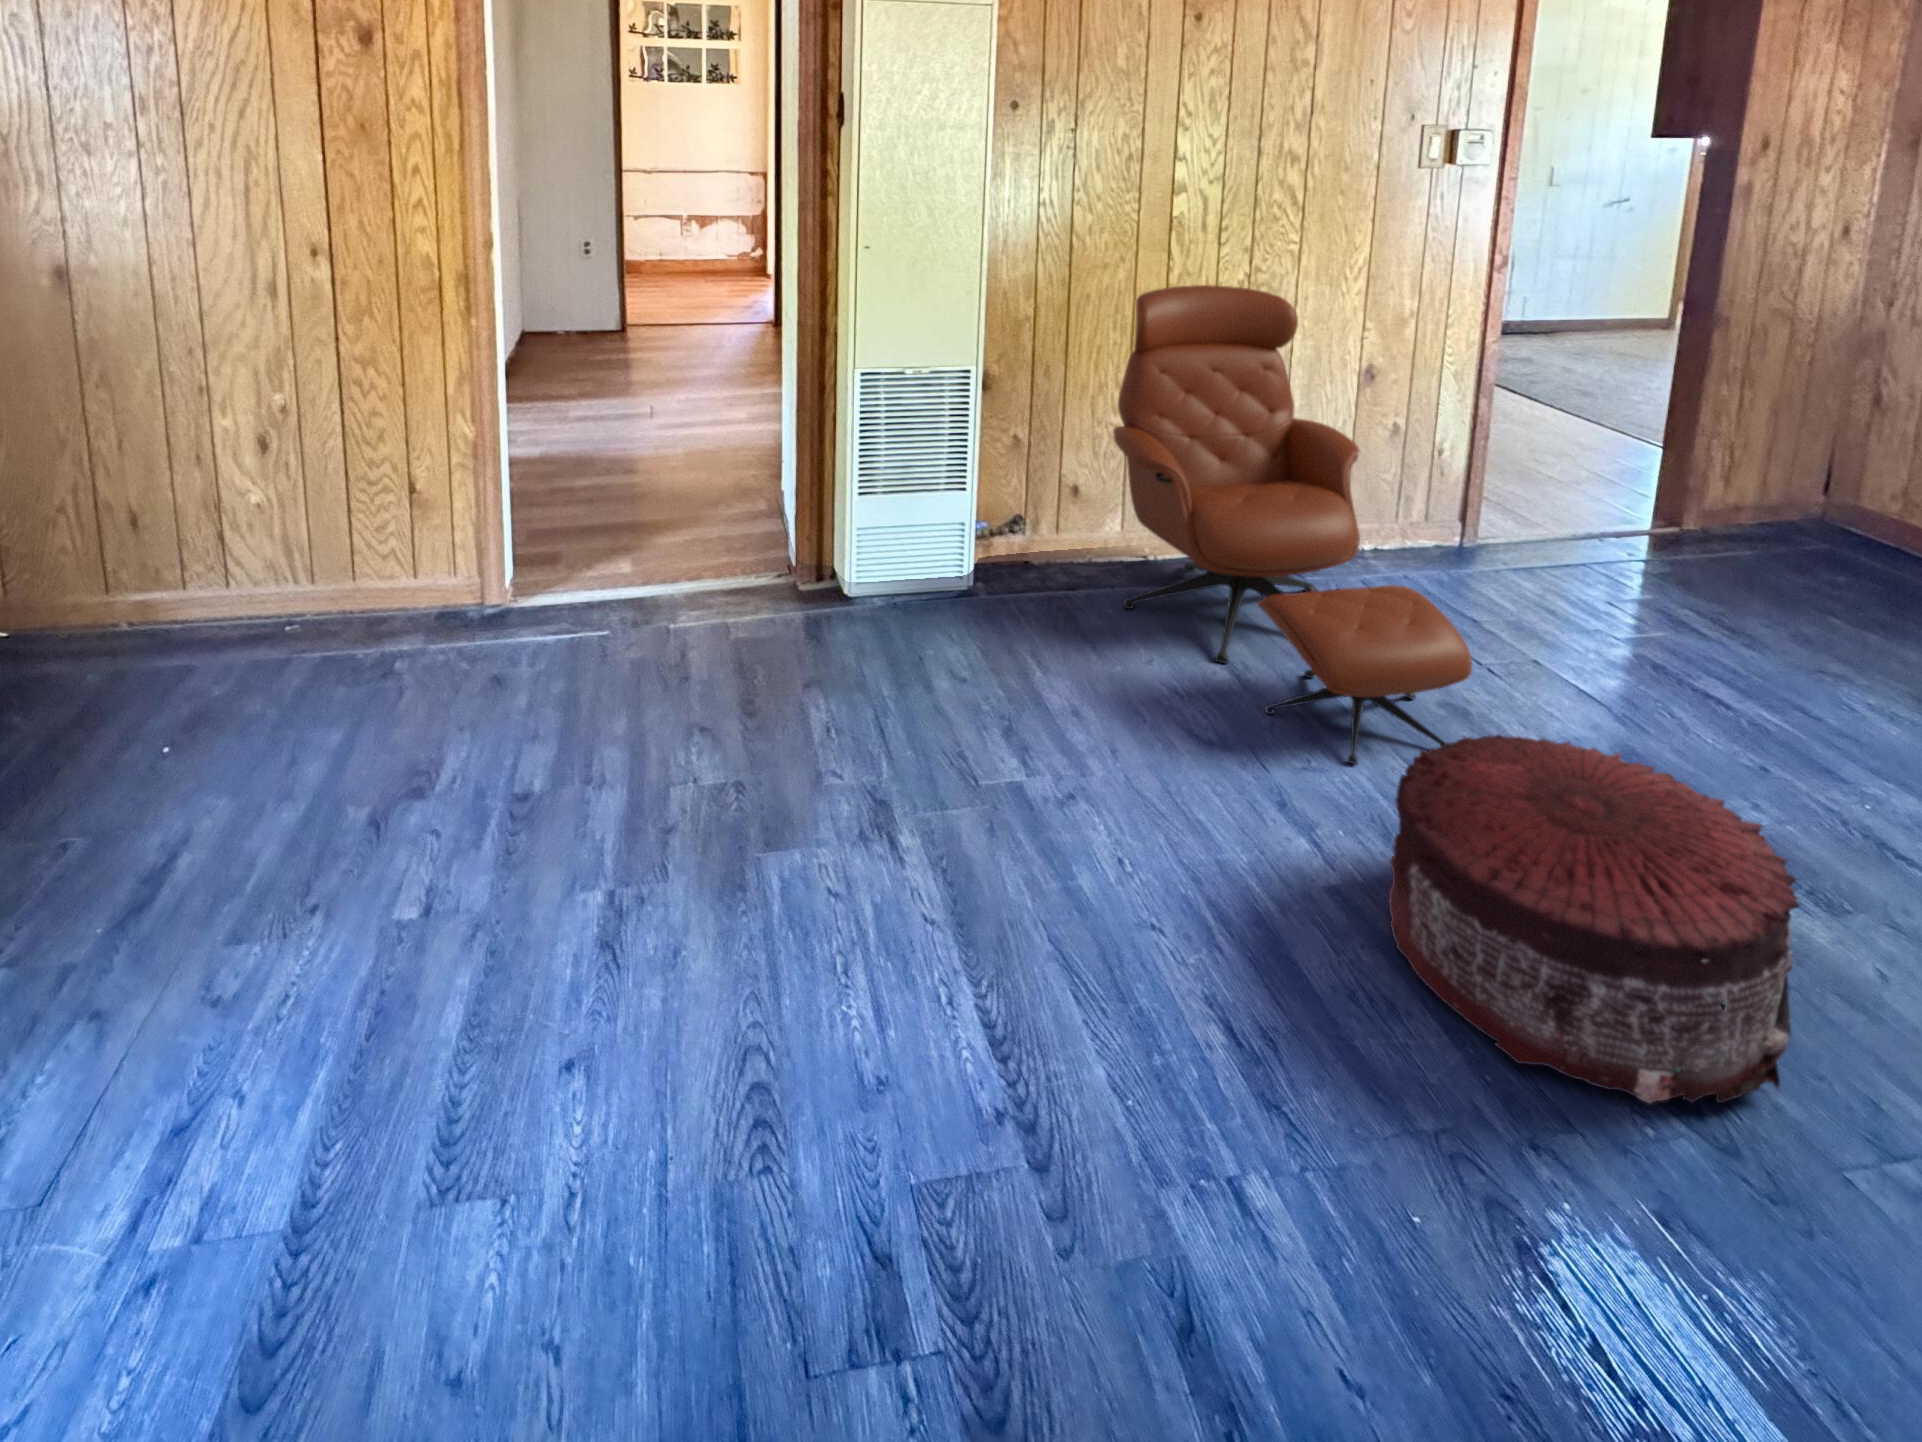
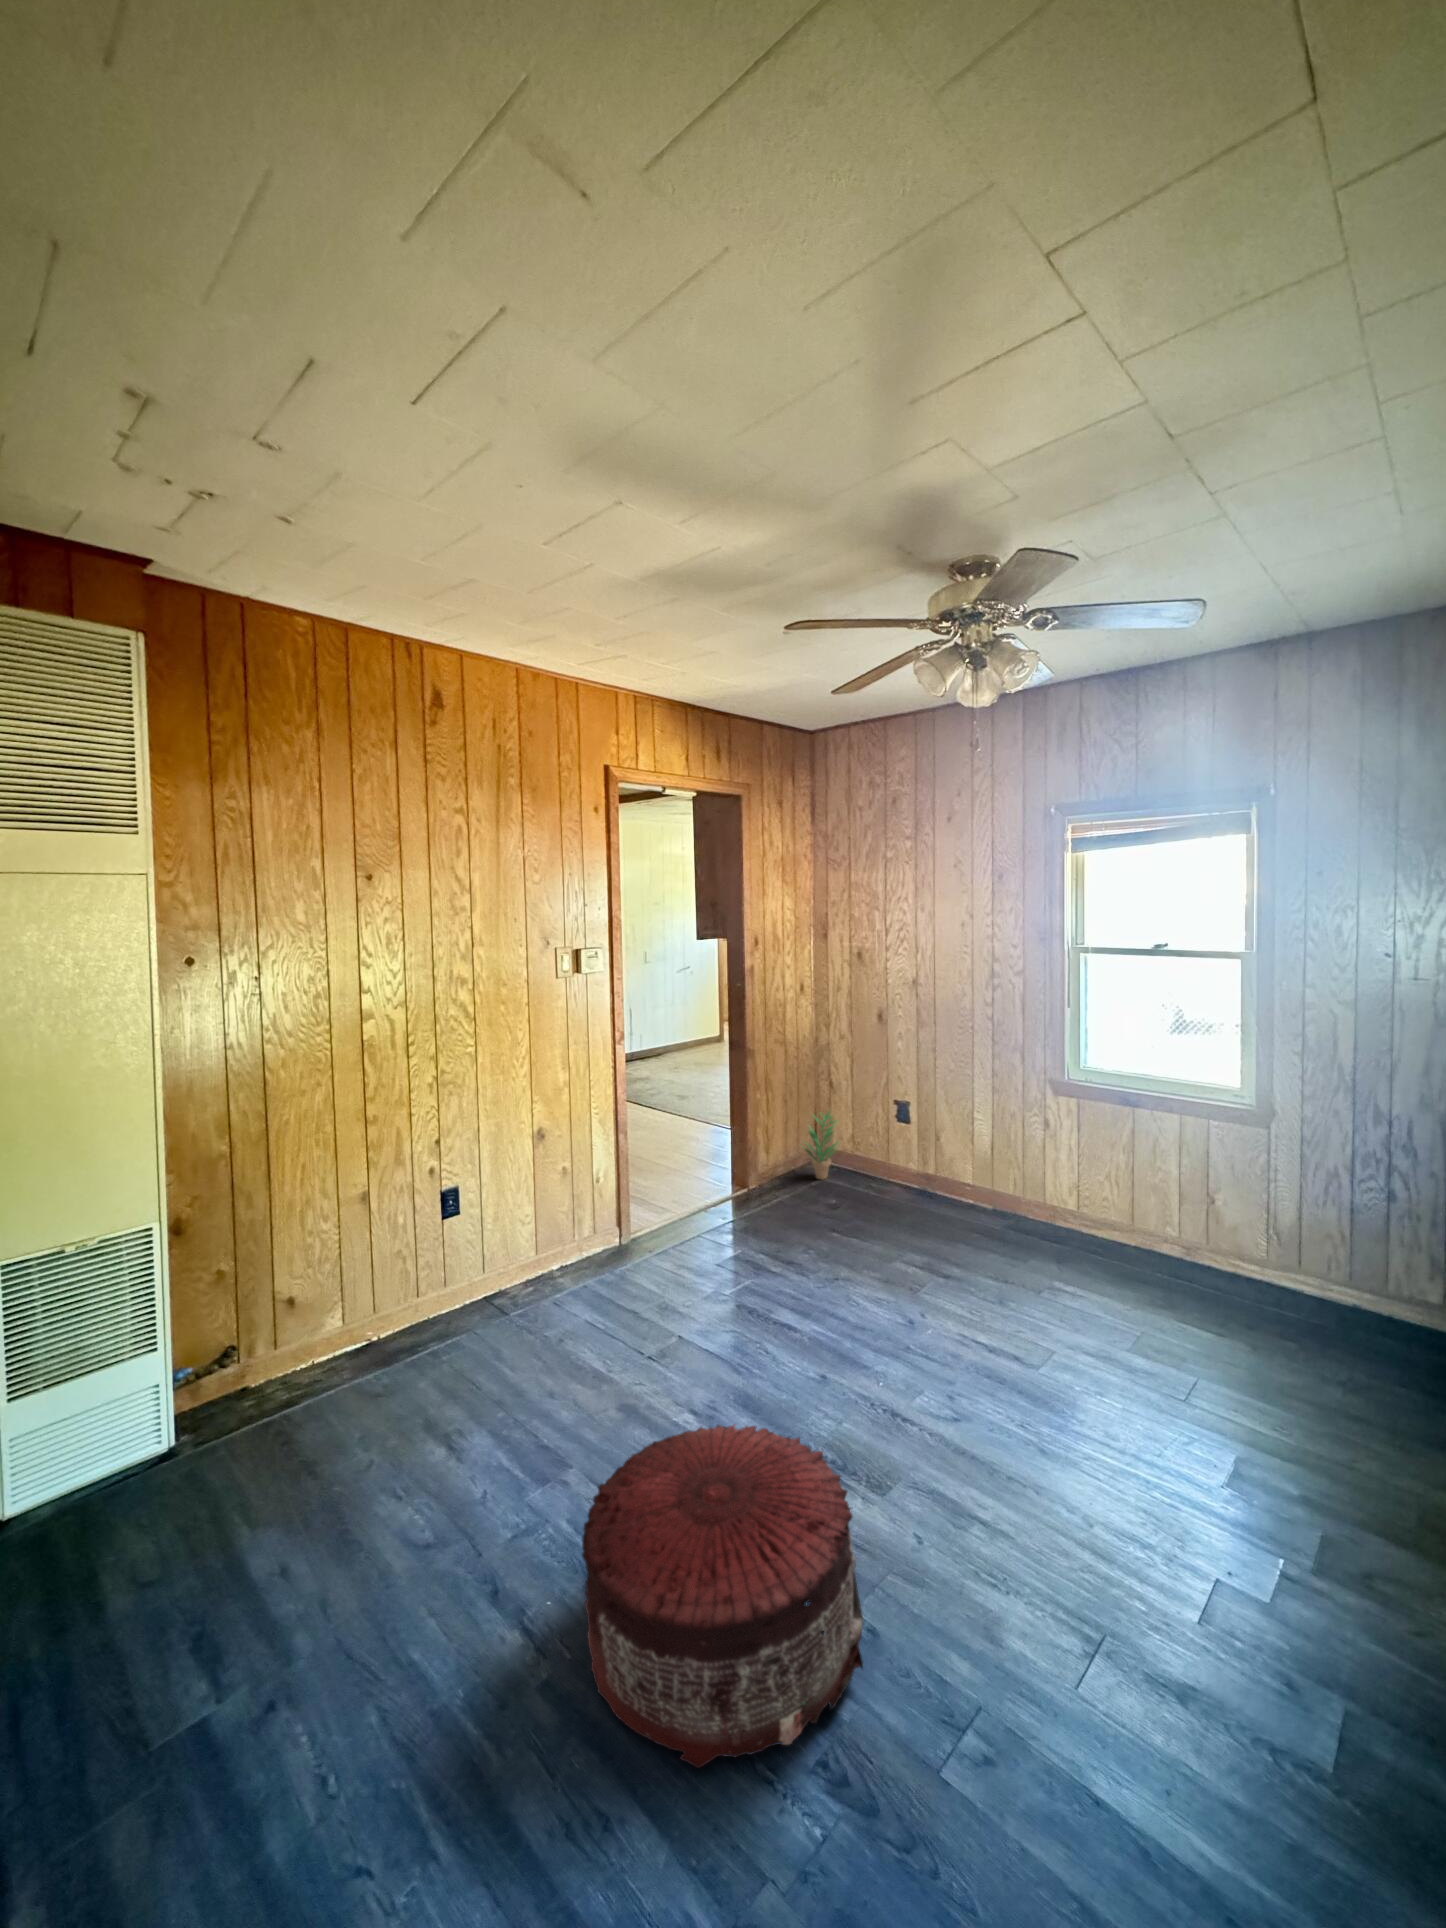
lounge chair: present [1113,285,1472,764] -> none [321,1090,633,1498]
potted plant: none [1789,431,1882,542] -> present [802,1112,837,1179]

